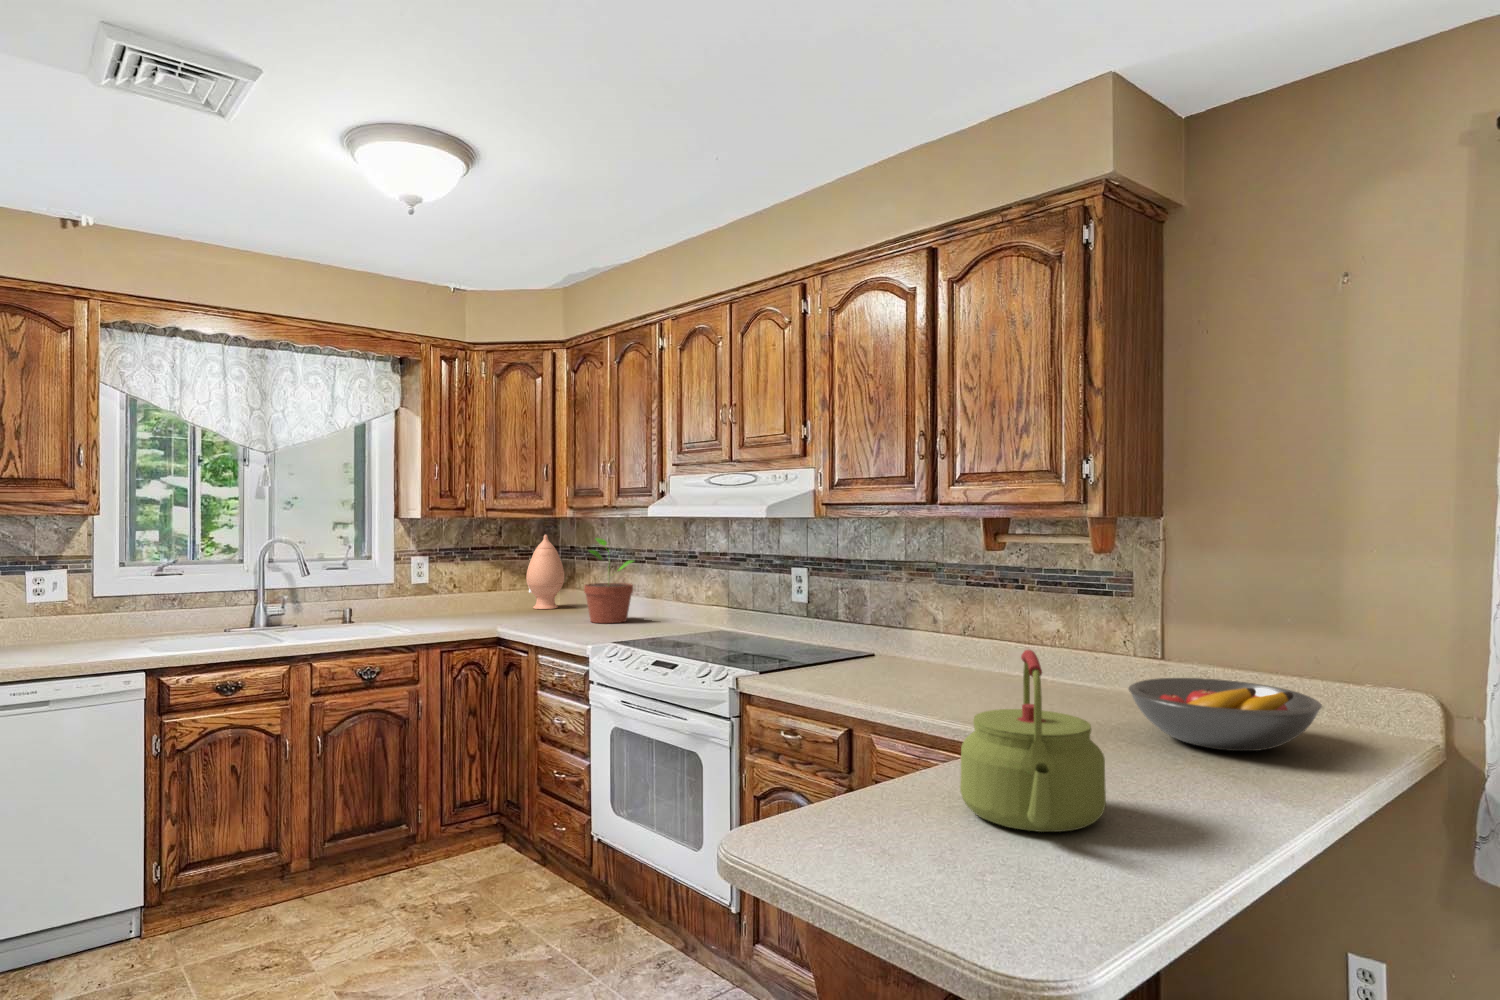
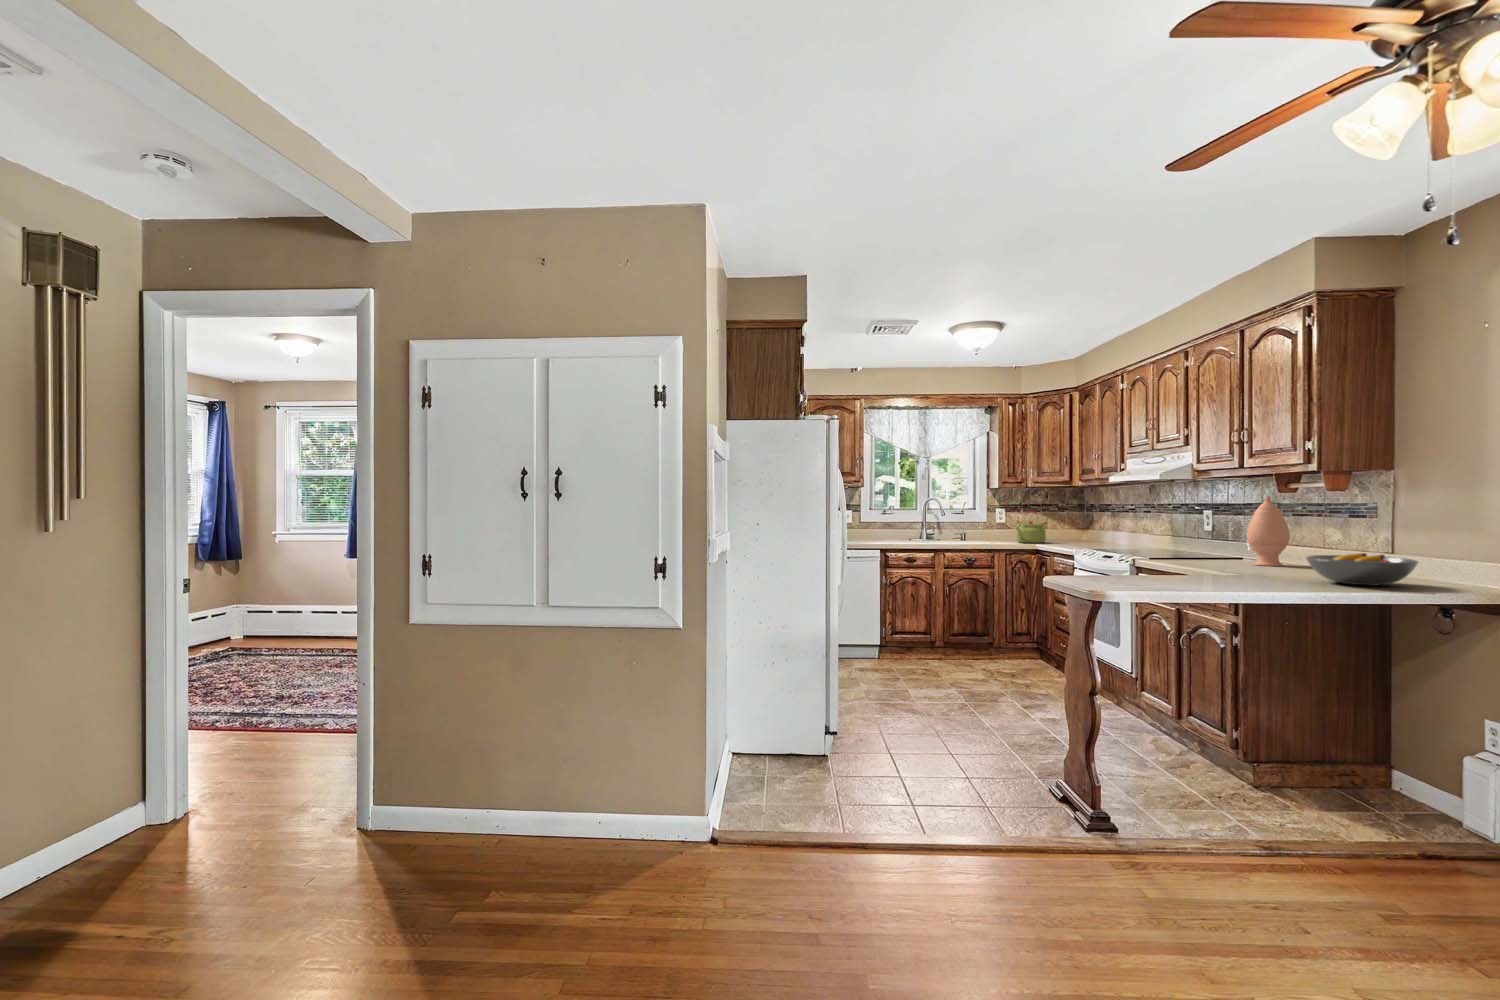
vase: present [526,535,564,609] -> present [1246,496,1290,566]
potted plant: present [584,538,633,623] -> none [1087,497,1118,545]
kettle: present [960,650,1106,832] -> present [1016,511,1046,543]

